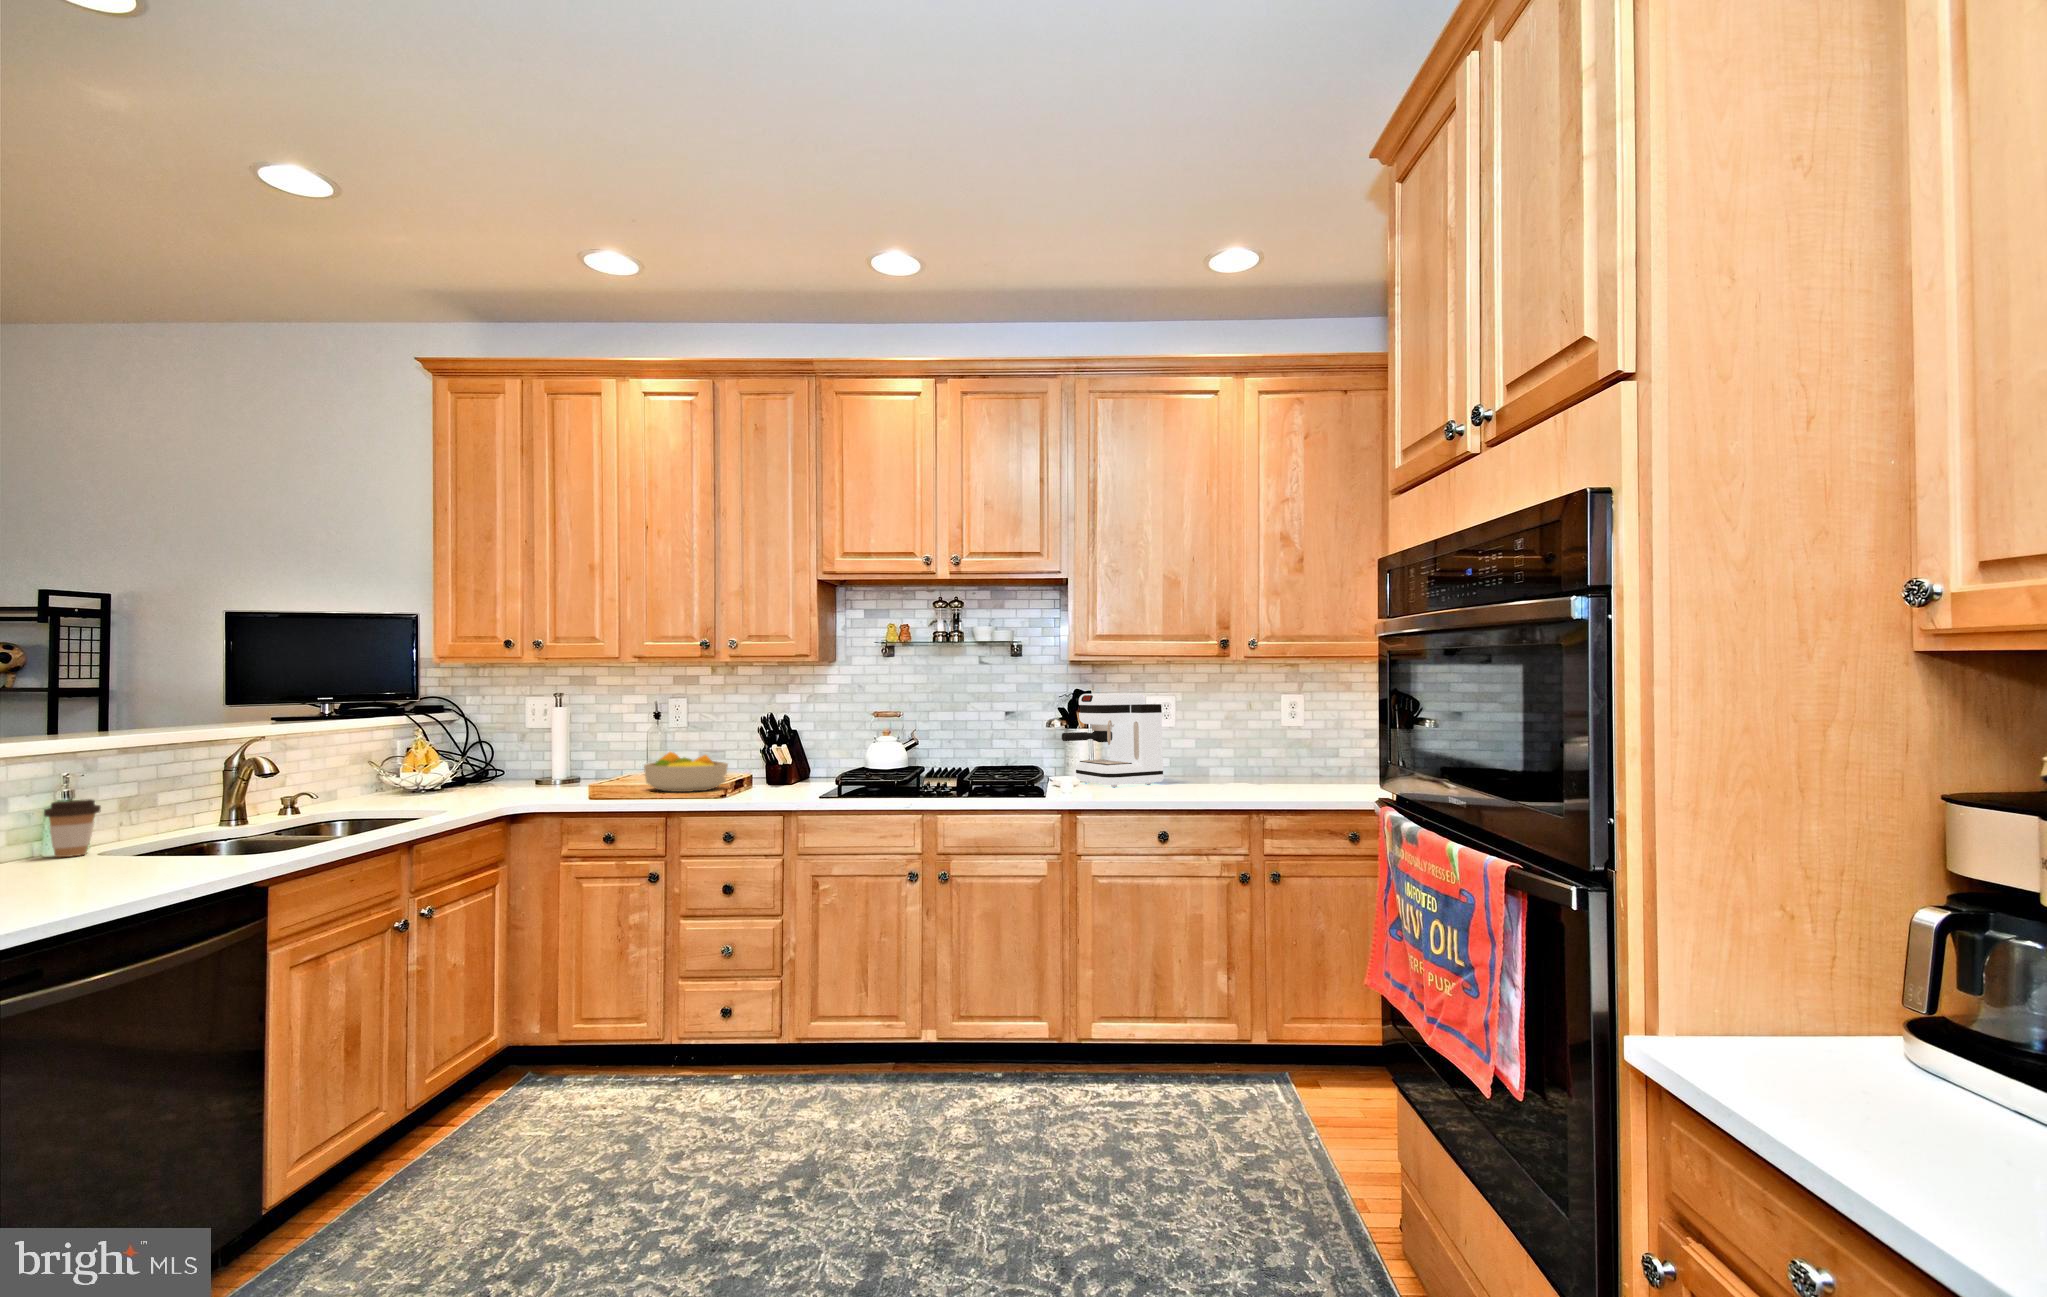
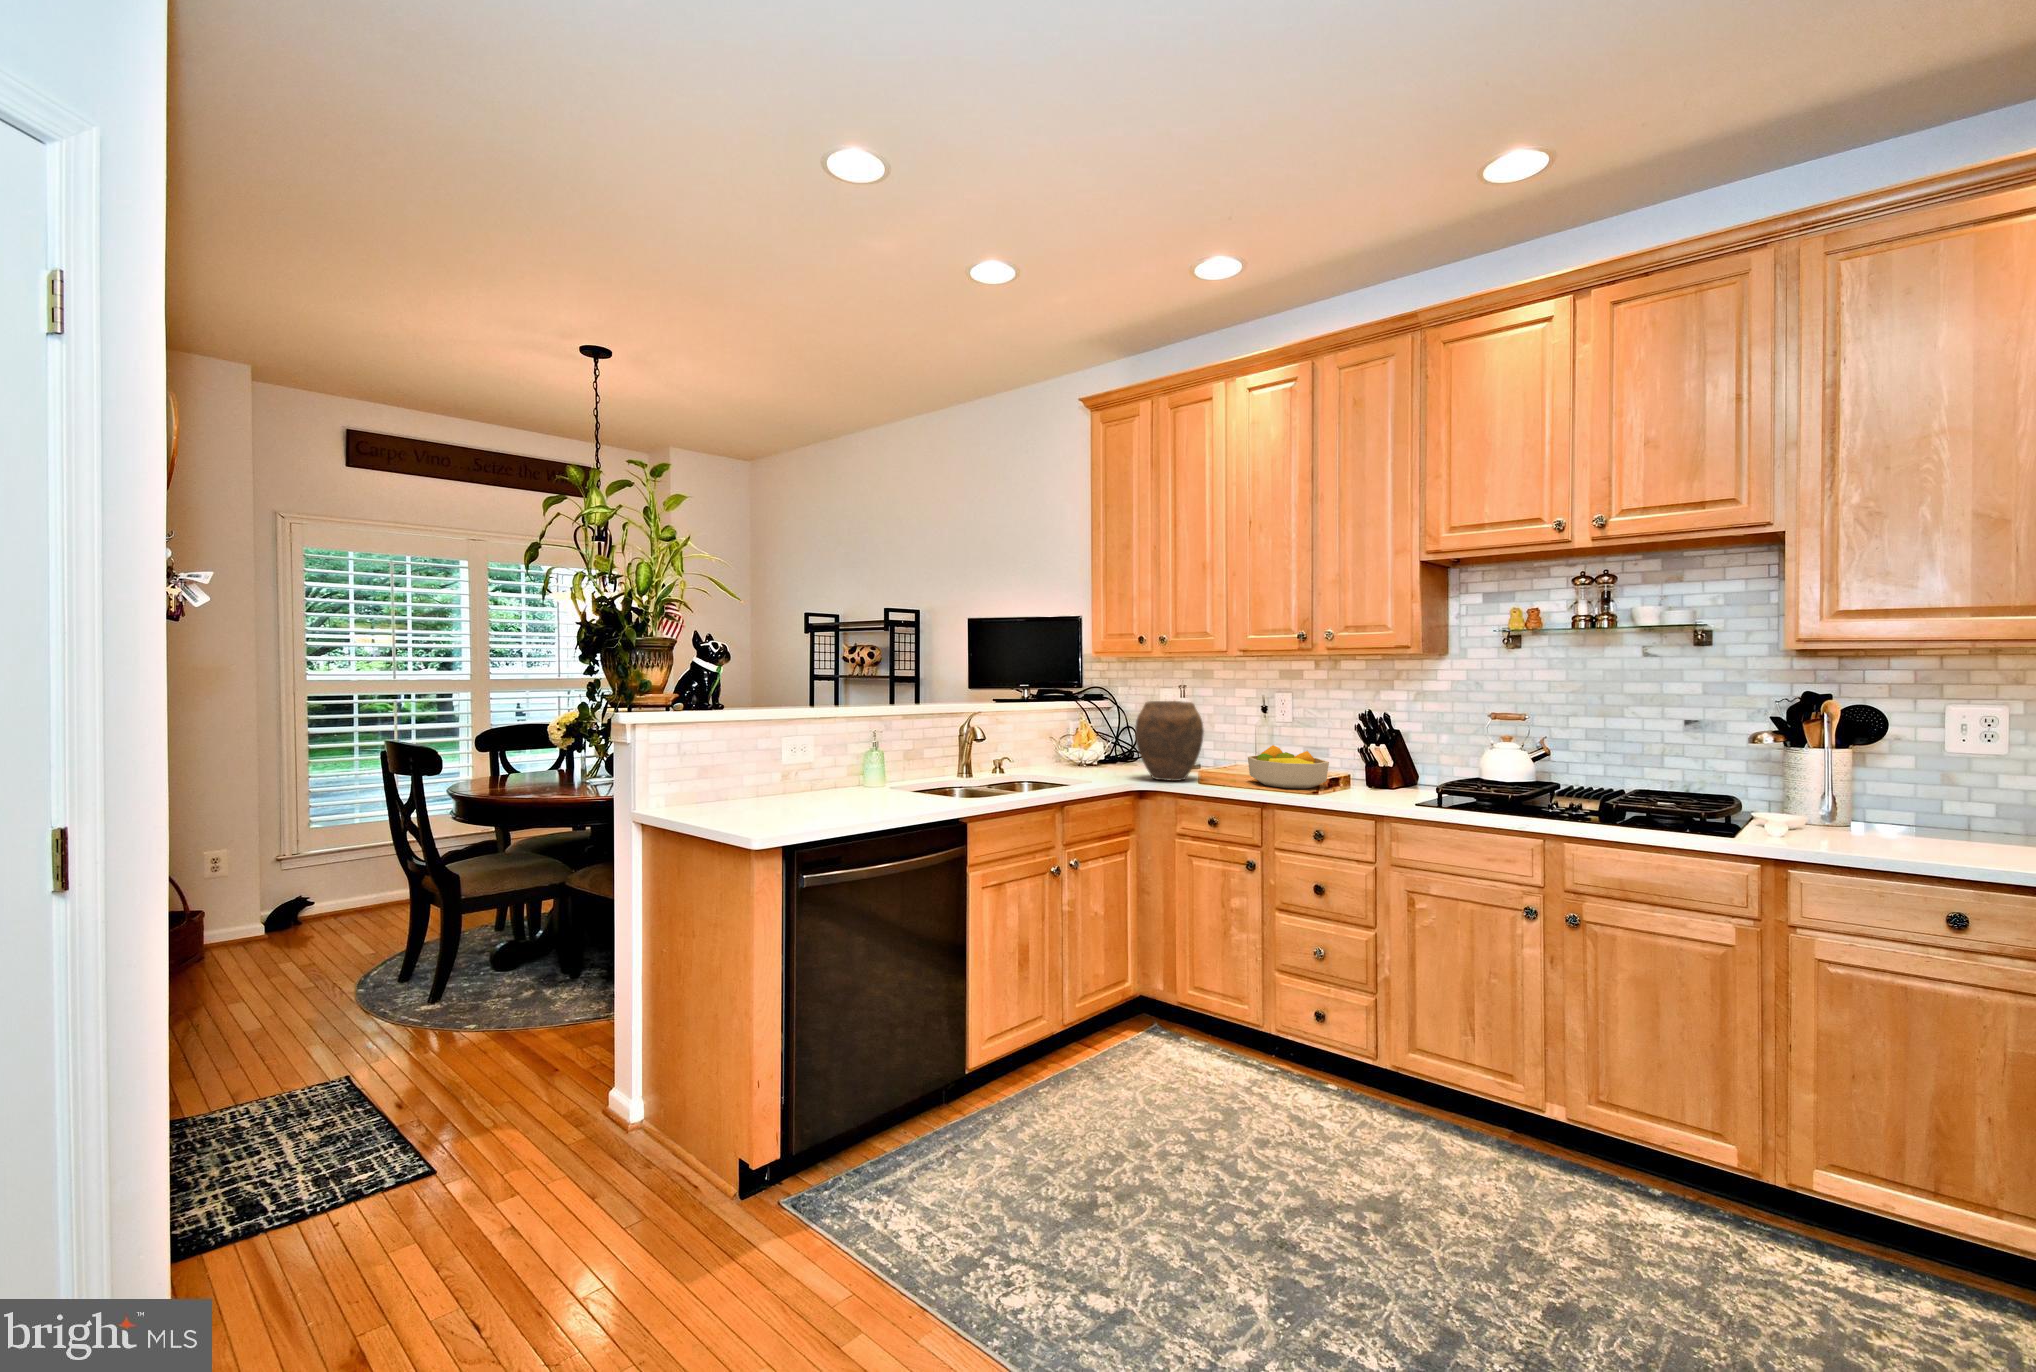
coffee maker: present [1062,693,1163,787] -> none [1784,706,1991,850]
vase: none [511,710,595,797] -> present [1135,701,1204,781]
coffee cup: present [44,799,101,858] -> none [852,760,878,799]

